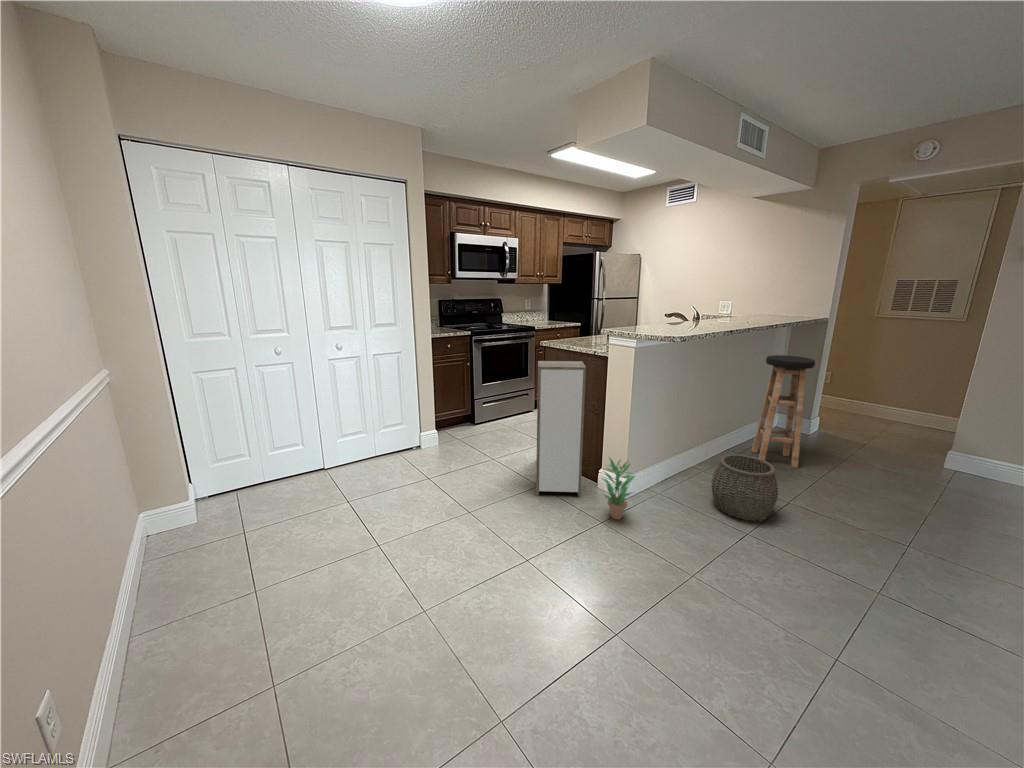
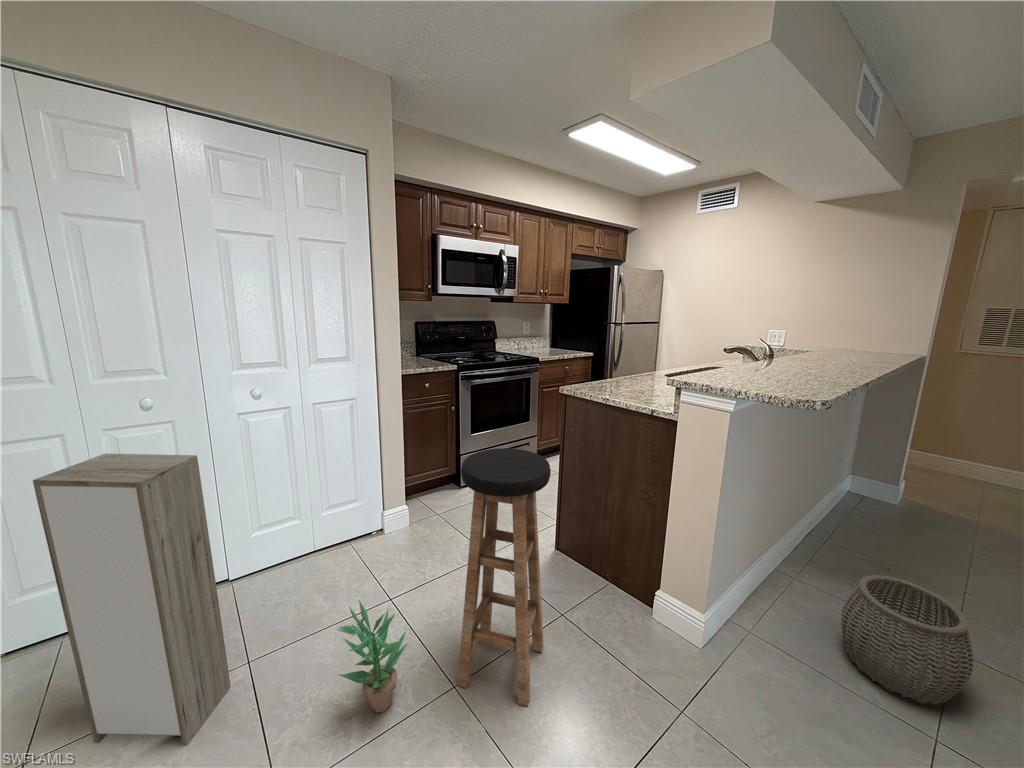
bar stool: present [752,355,815,468] -> present [457,448,551,706]
storage cabinet: present [536,361,586,497] -> present [33,454,231,745]
potted plant: present [602,457,635,520] -> present [337,600,407,713]

